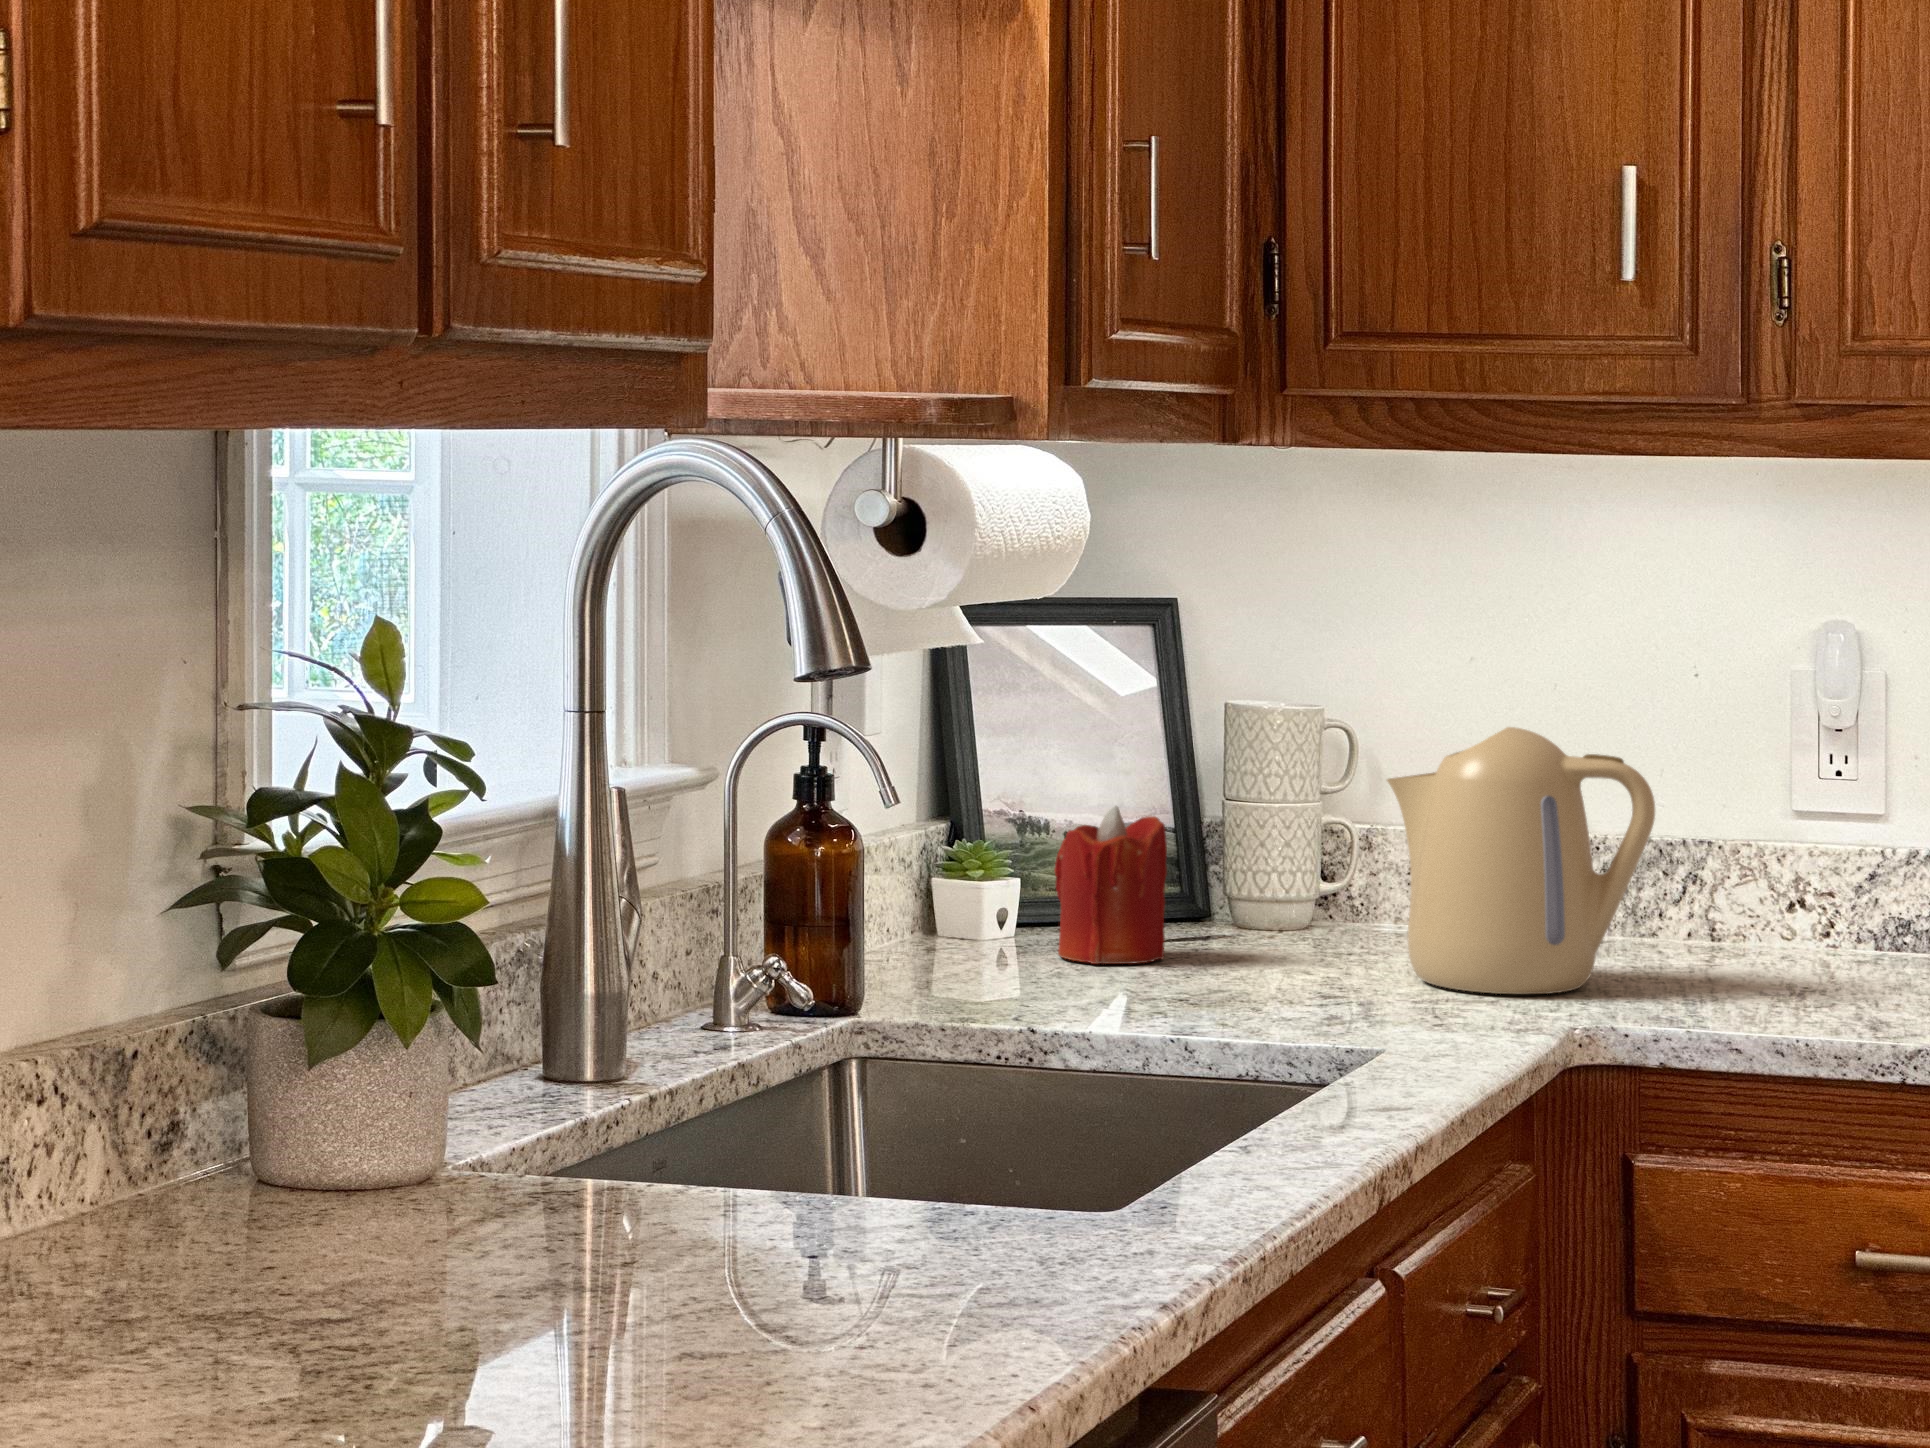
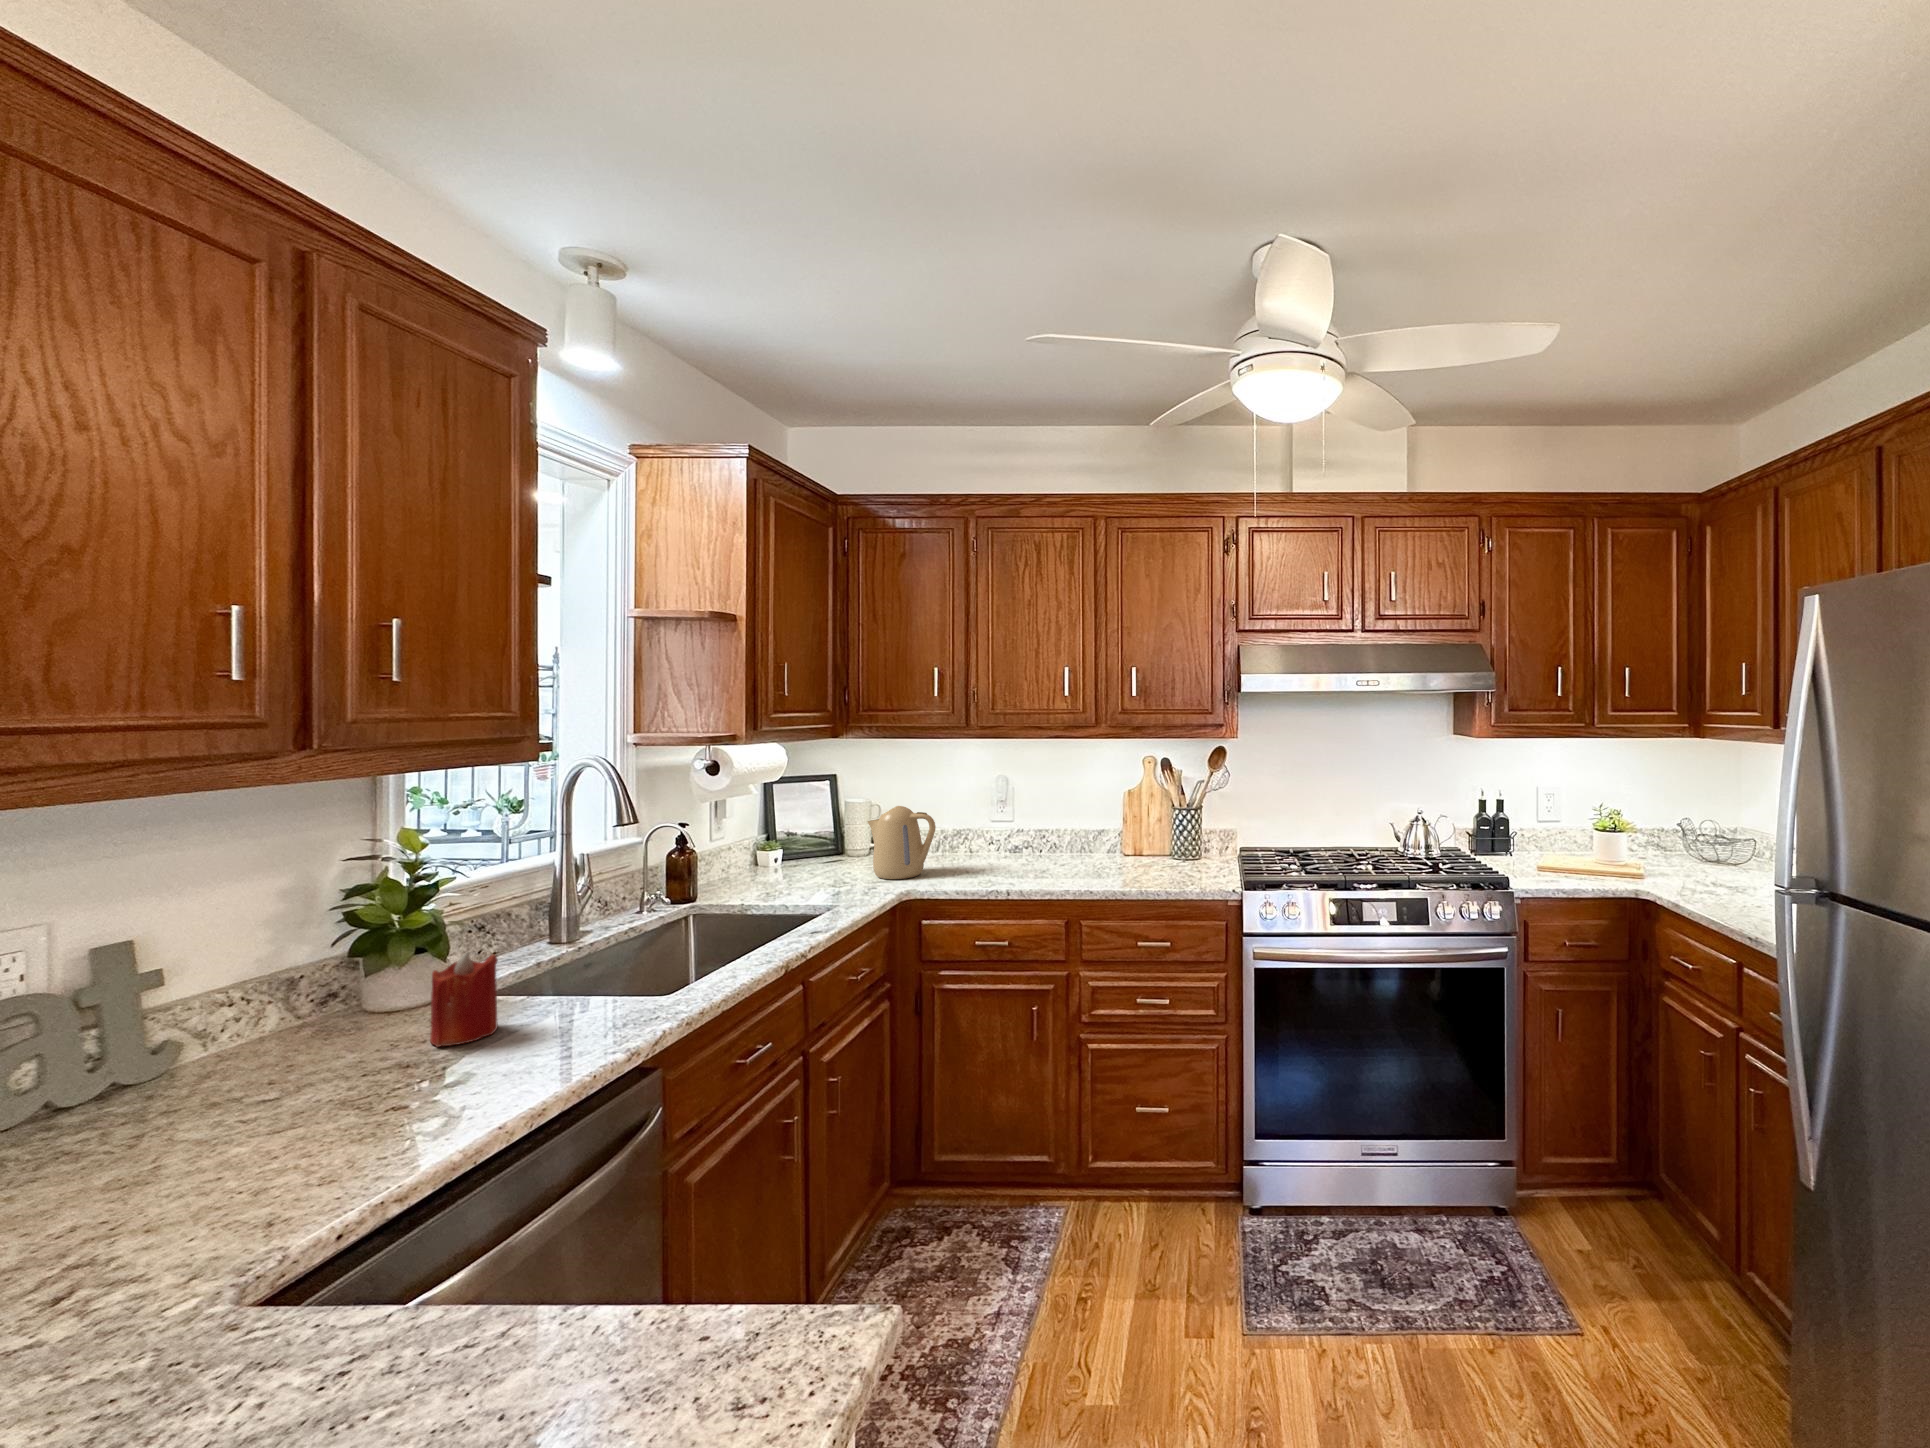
candle: present [1054,806,1167,964] -> present [430,953,498,1047]

